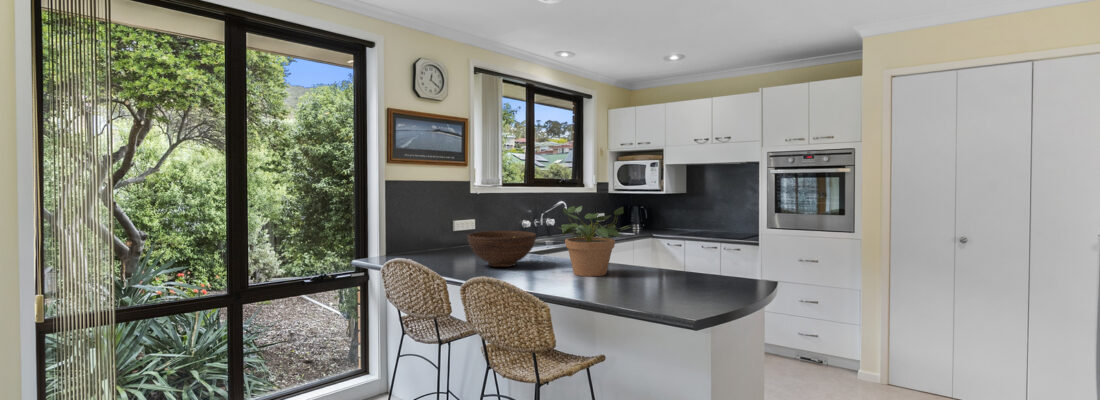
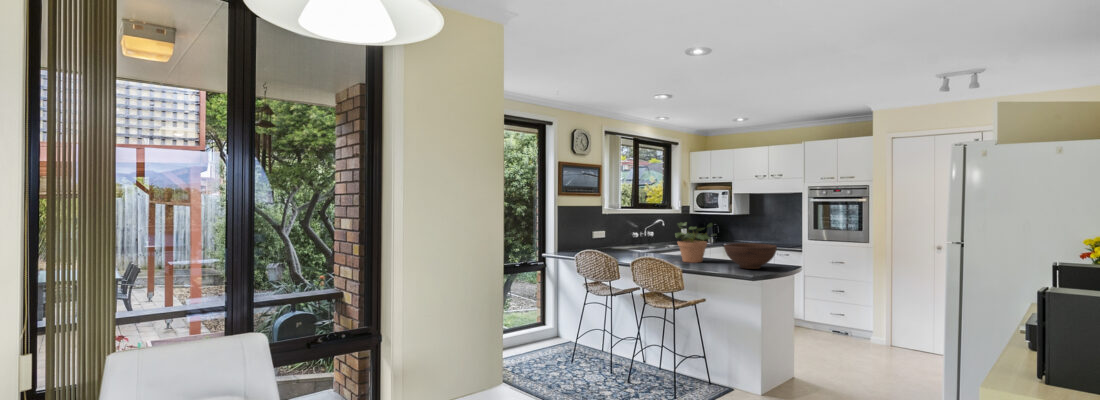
fruit bowl: present [467,231,536,267] -> present [724,243,777,269]

